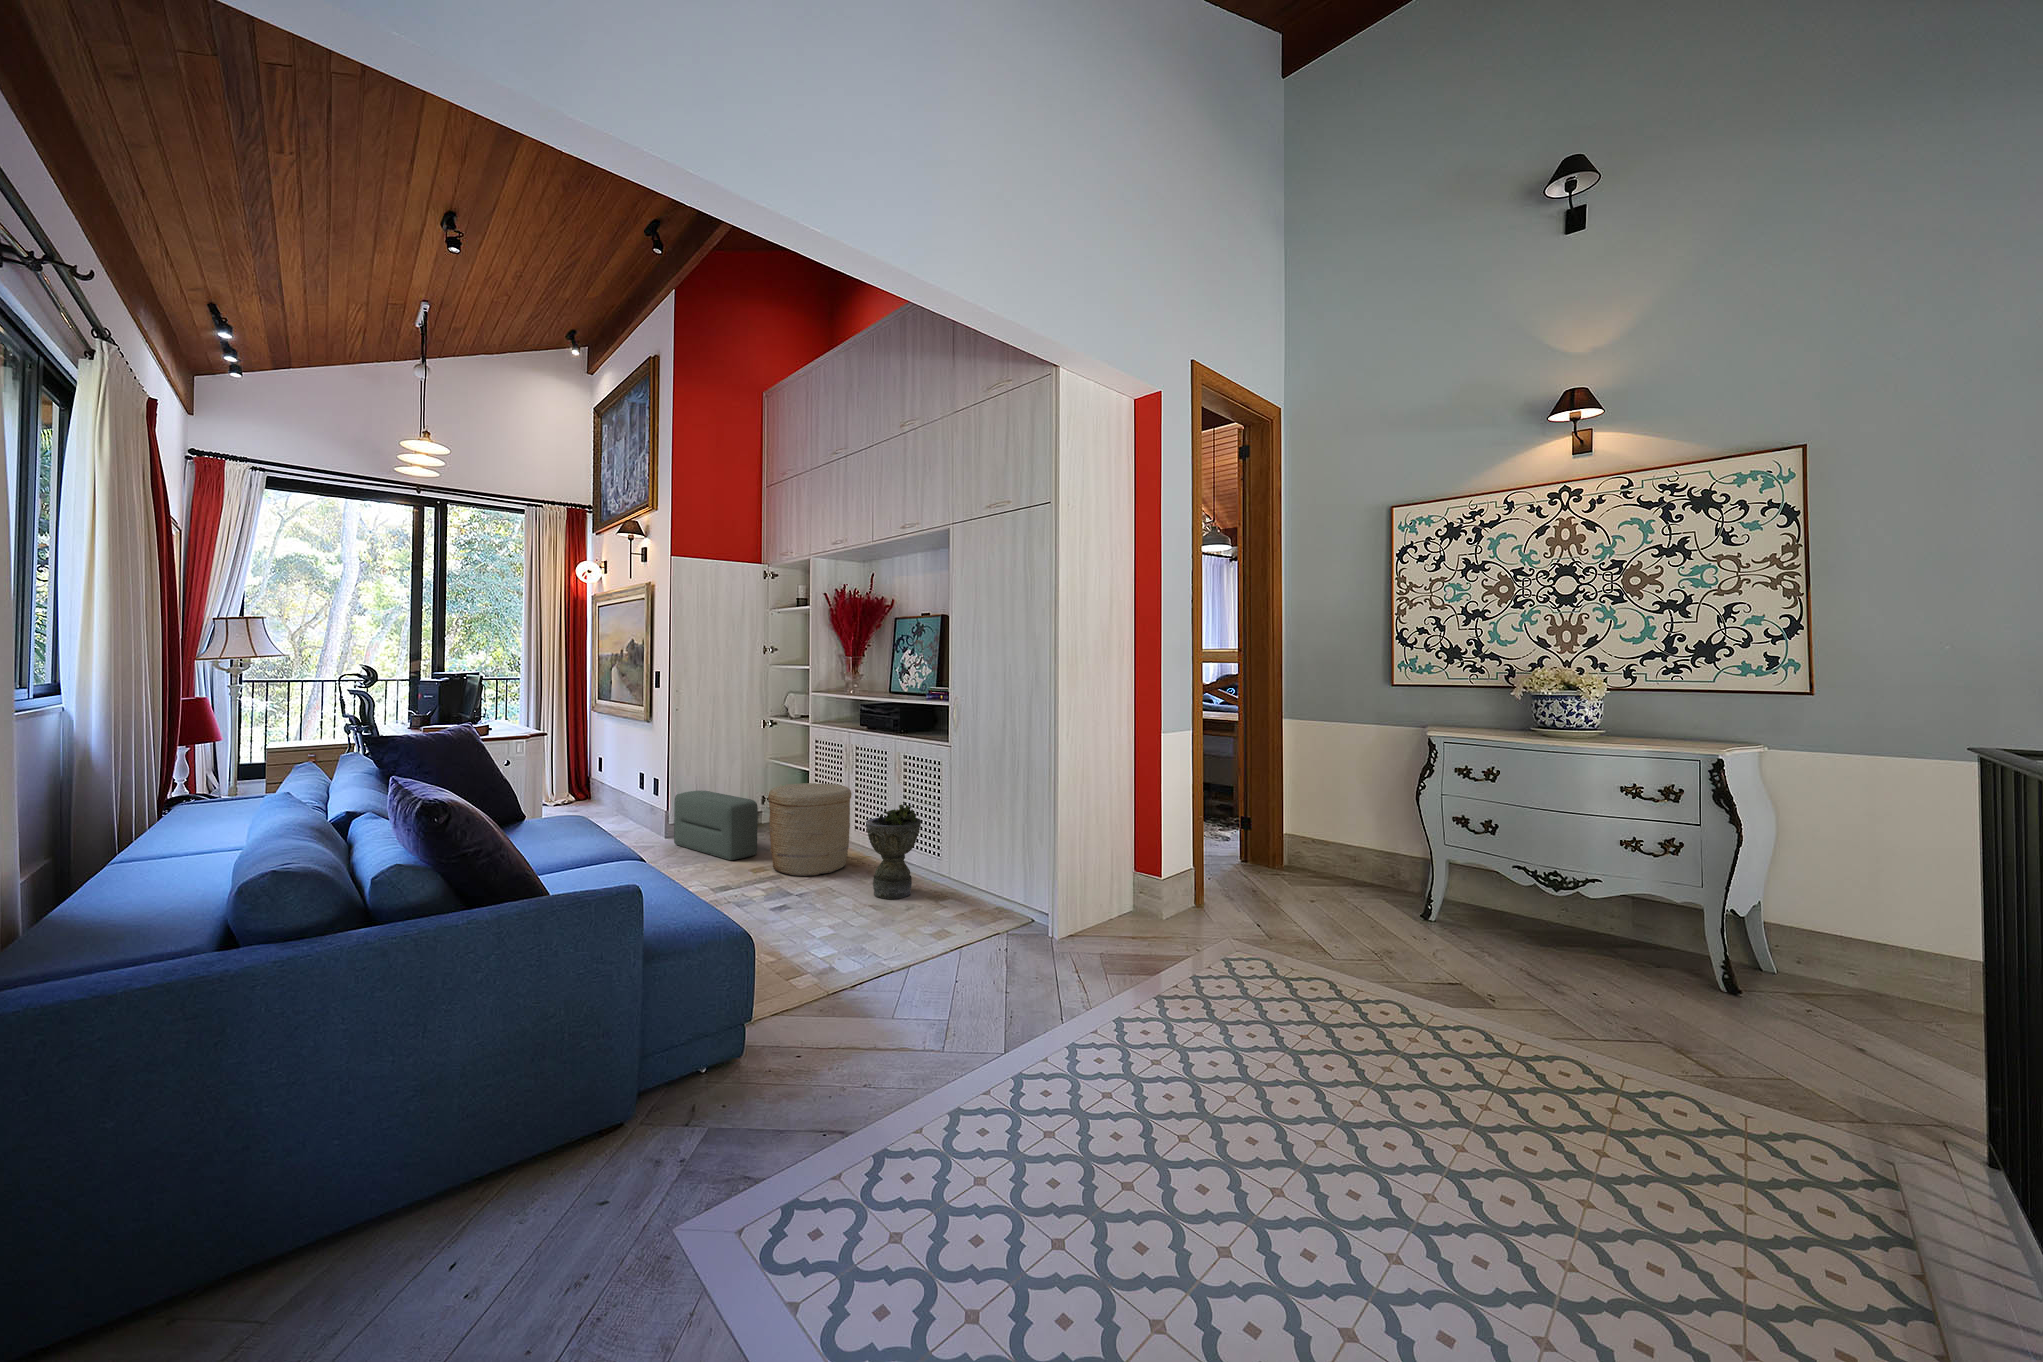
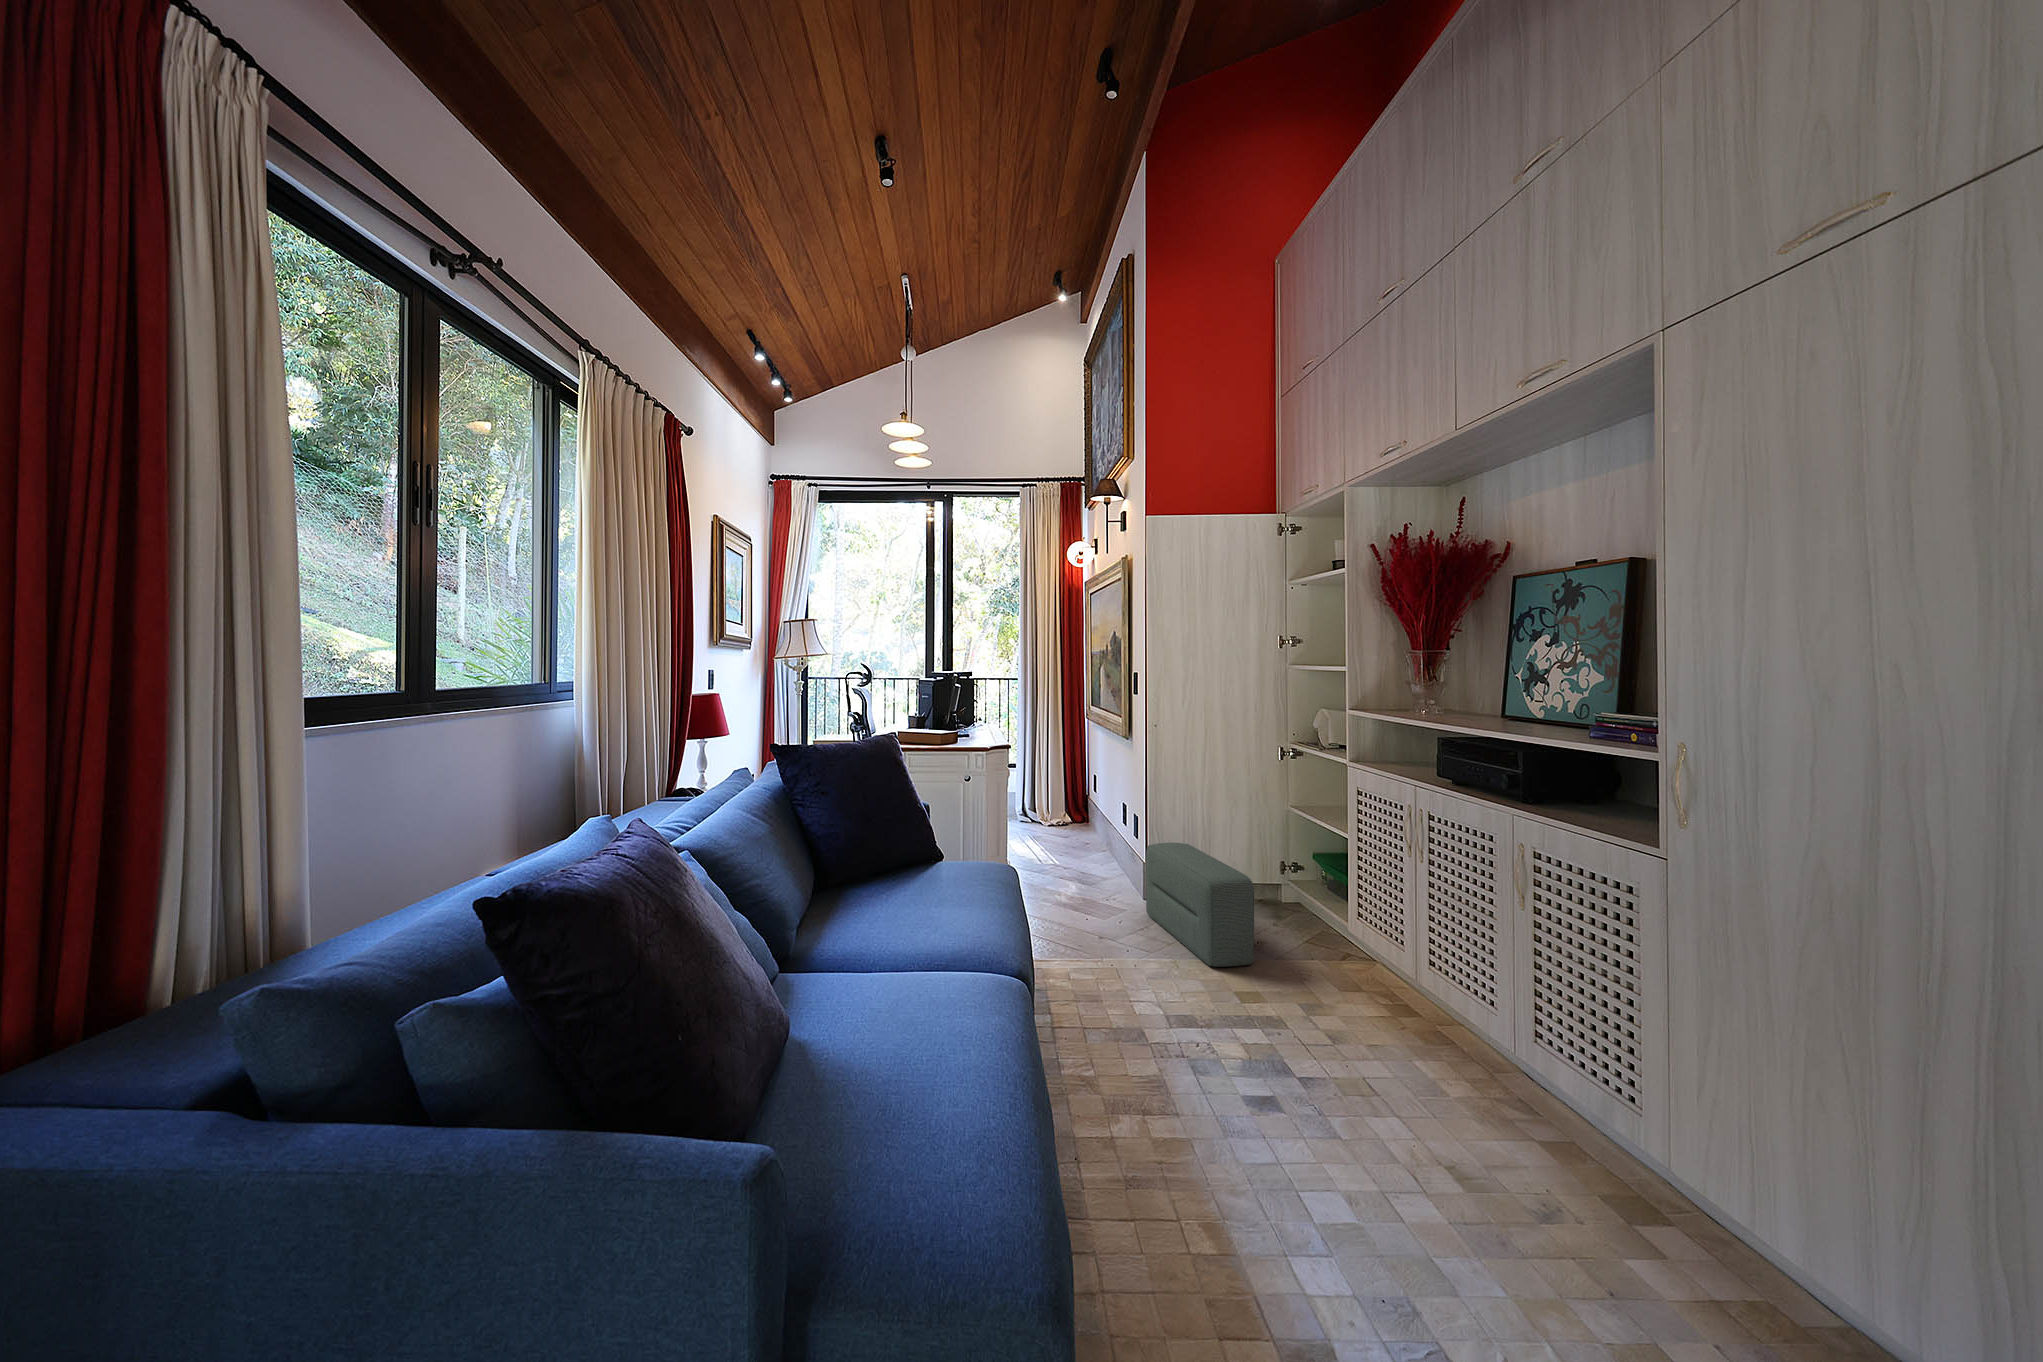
woven basket: present [768,783,852,876] -> none [1262,864,1418,1047]
planter: present [866,805,921,899] -> none [1441,972,1586,1188]

